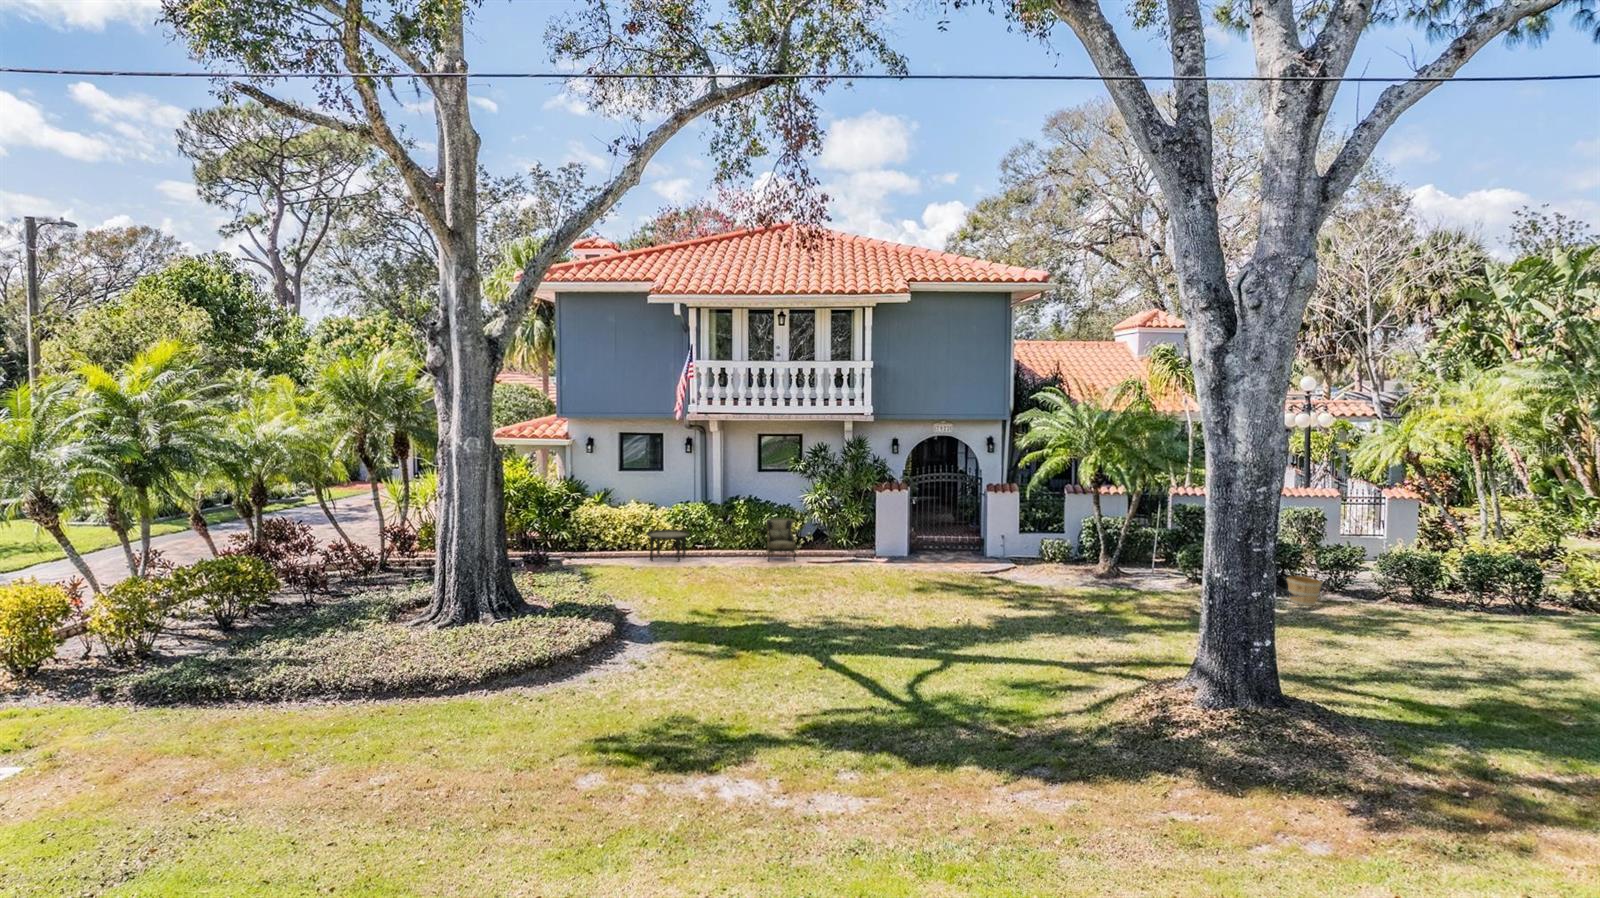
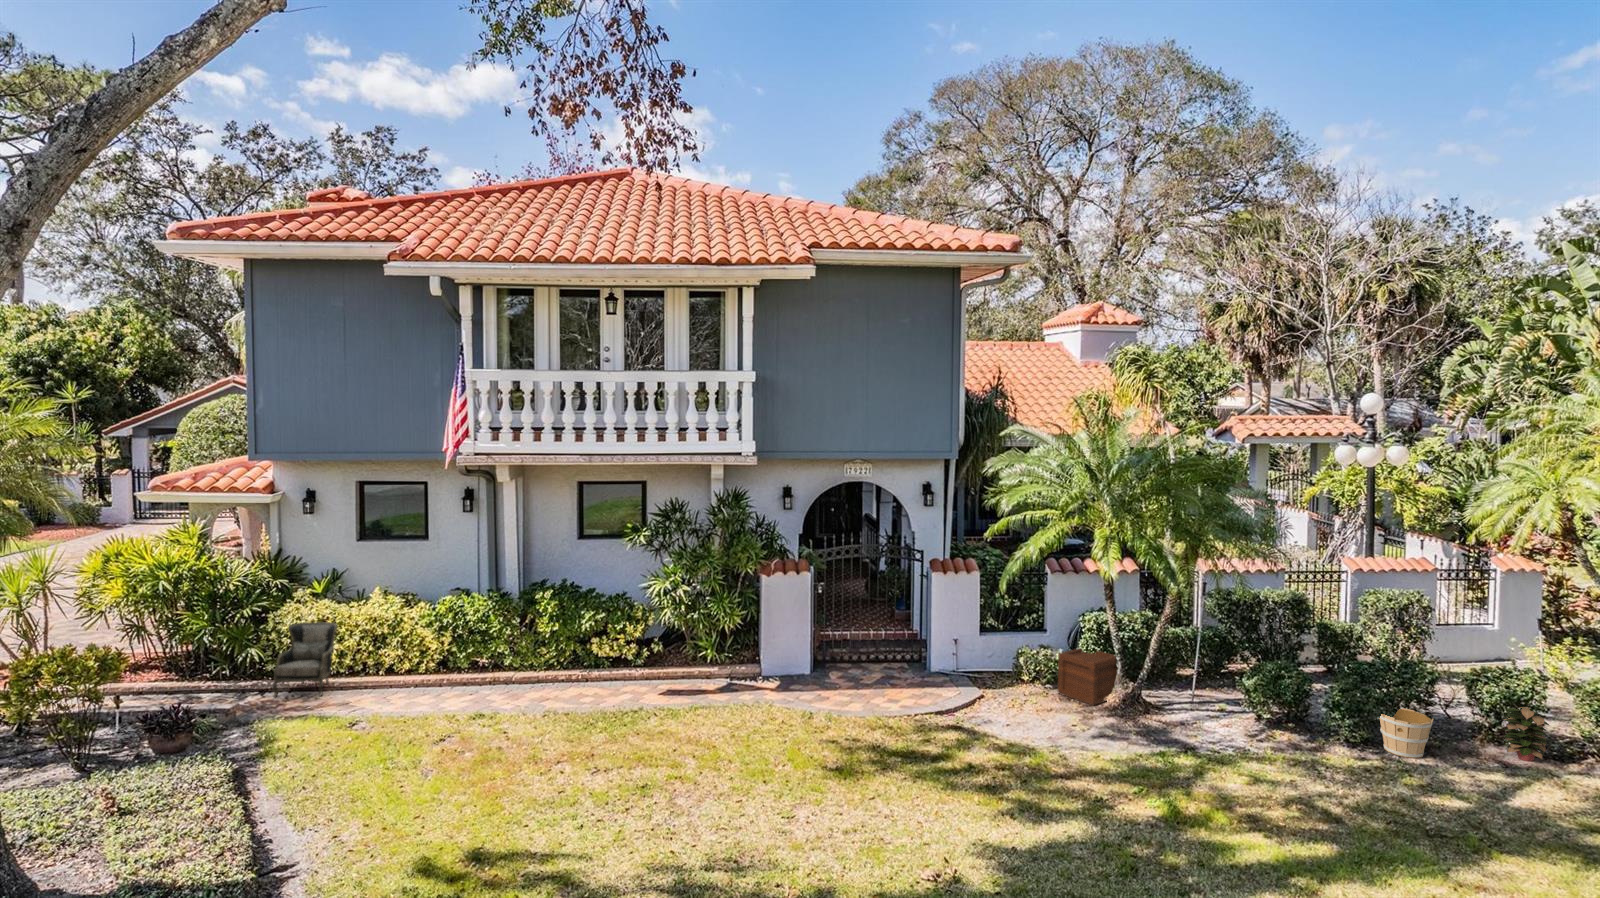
armchair: present [766,518,796,560] -> present [272,622,337,697]
round table: present [646,529,690,562] -> none [382,641,460,699]
wooden crate: none [1074,543,1117,577] -> present [1058,648,1117,706]
decorative plant: none [1370,575,1402,610] -> present [1503,707,1549,761]

